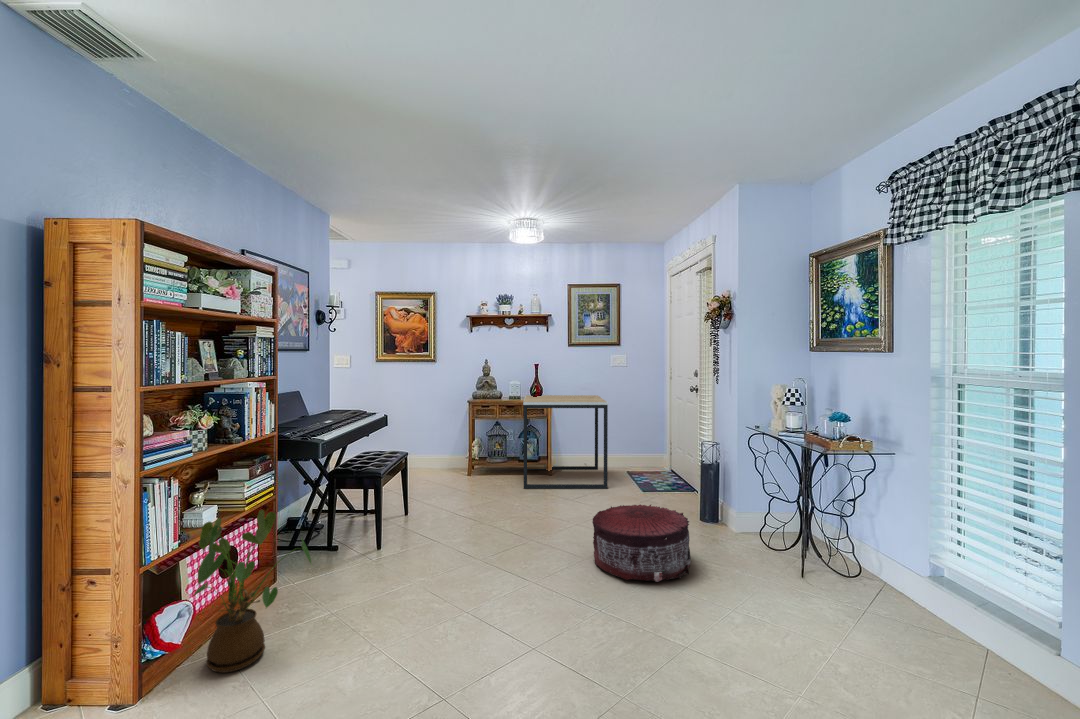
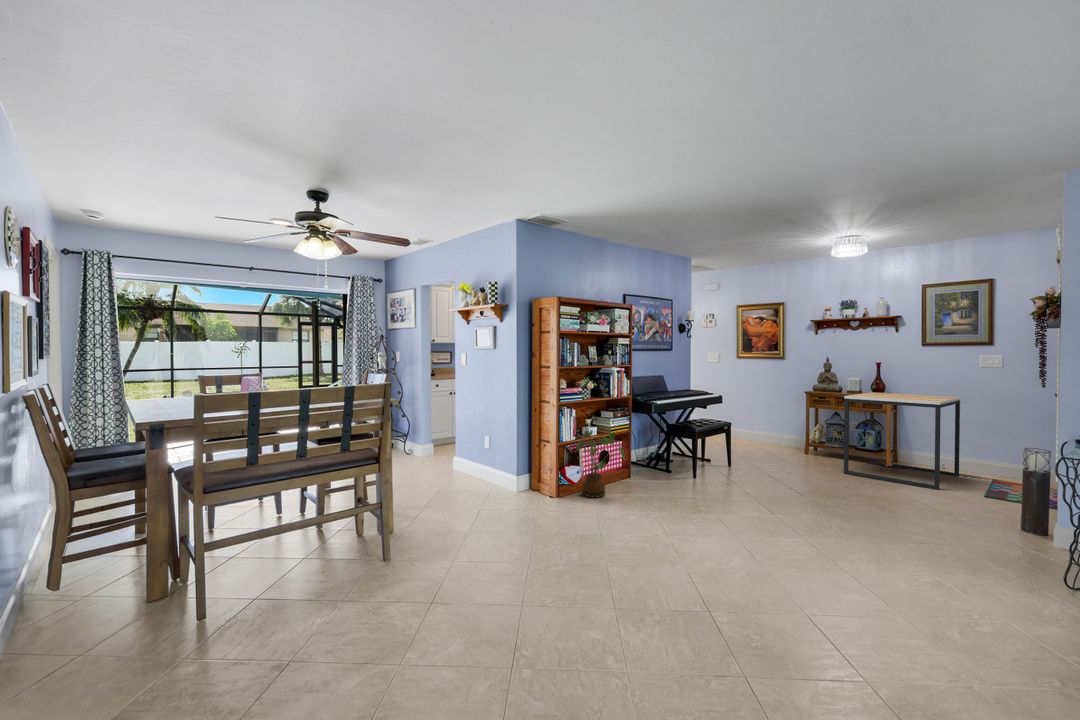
pouf: present [592,504,691,582] -> none [827,481,925,544]

